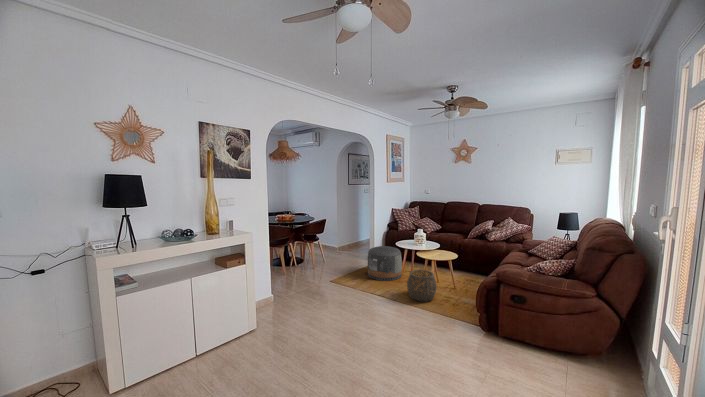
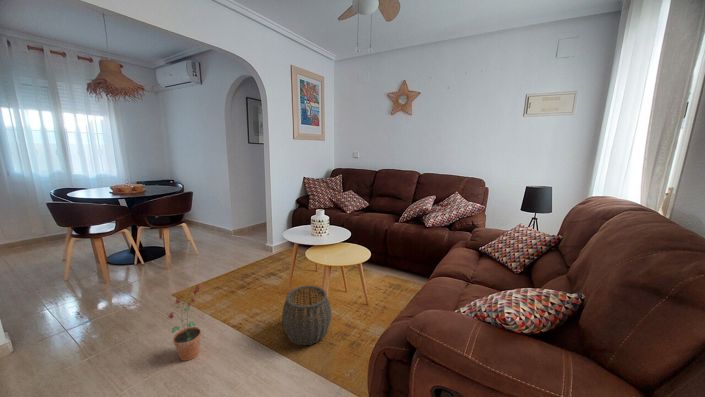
pouf: present [368,246,402,281] -> none [243,237,298,295]
potted plant: none [352,263,367,304] -> present [169,286,201,361]

